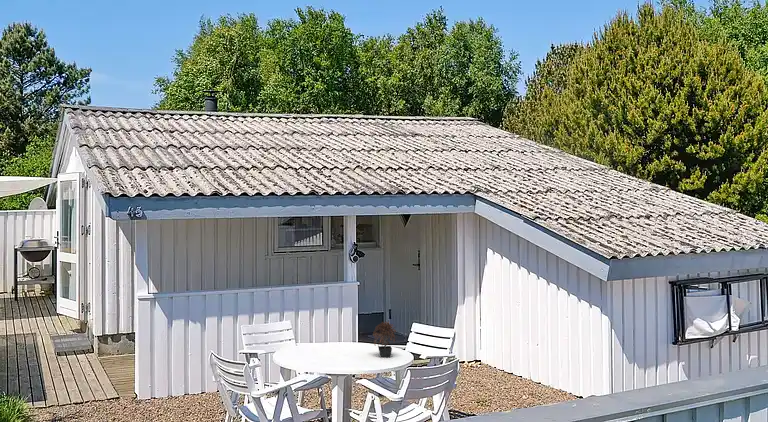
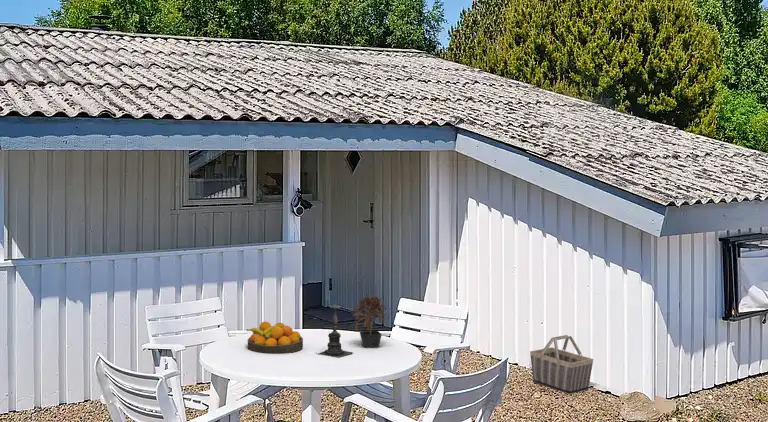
candle holder: none [345,323,371,363] -> present [317,304,353,358]
fruit bowl: none [302,338,339,360] -> present [247,322,303,354]
basket: none [525,355,571,400] -> present [530,335,593,394]

